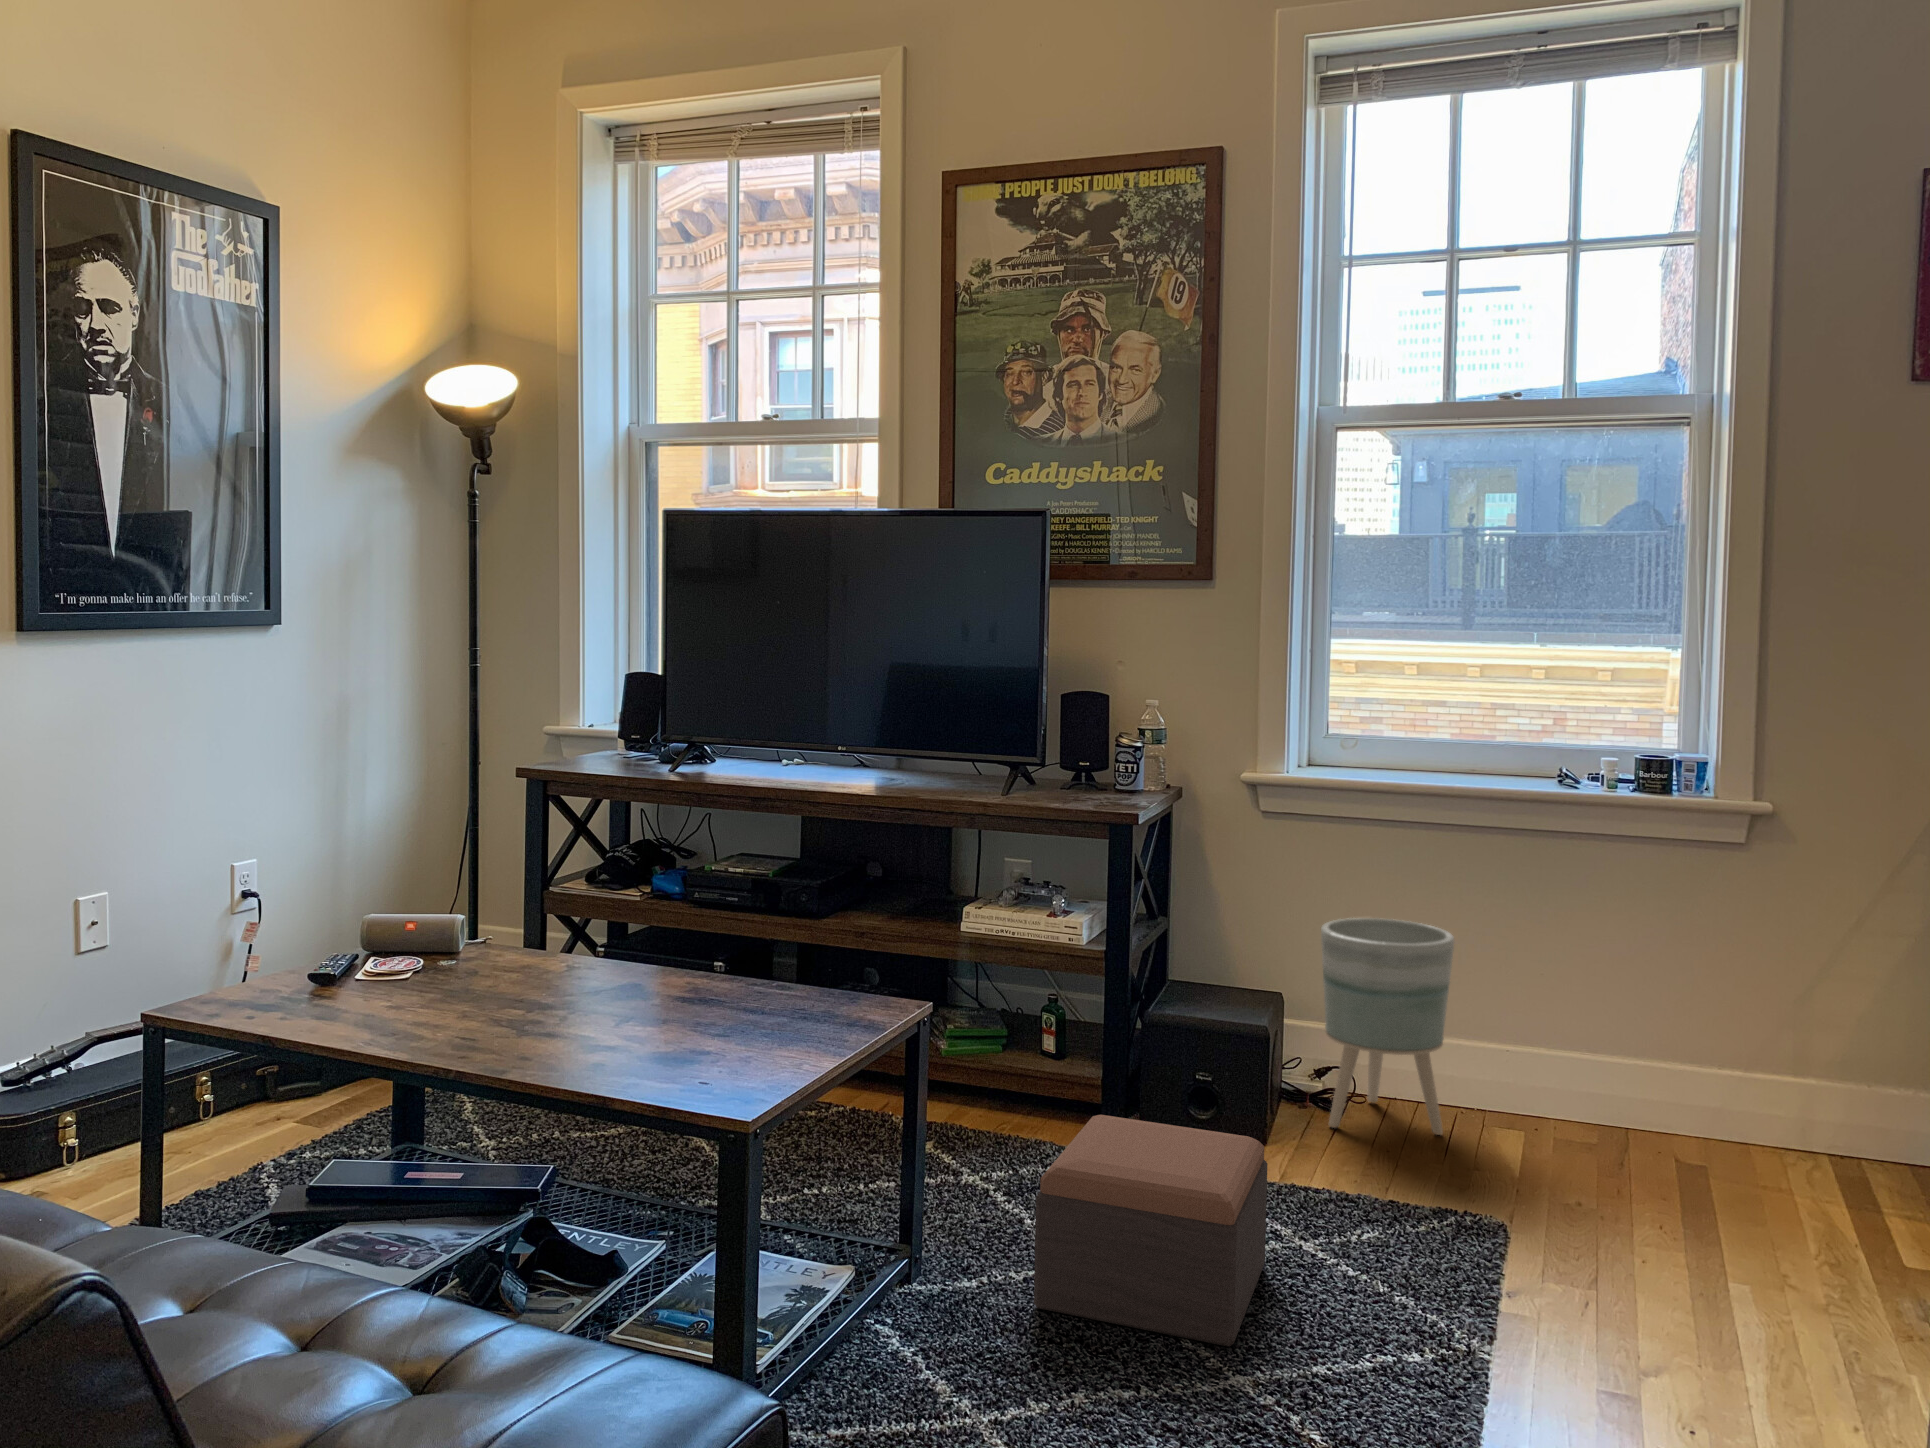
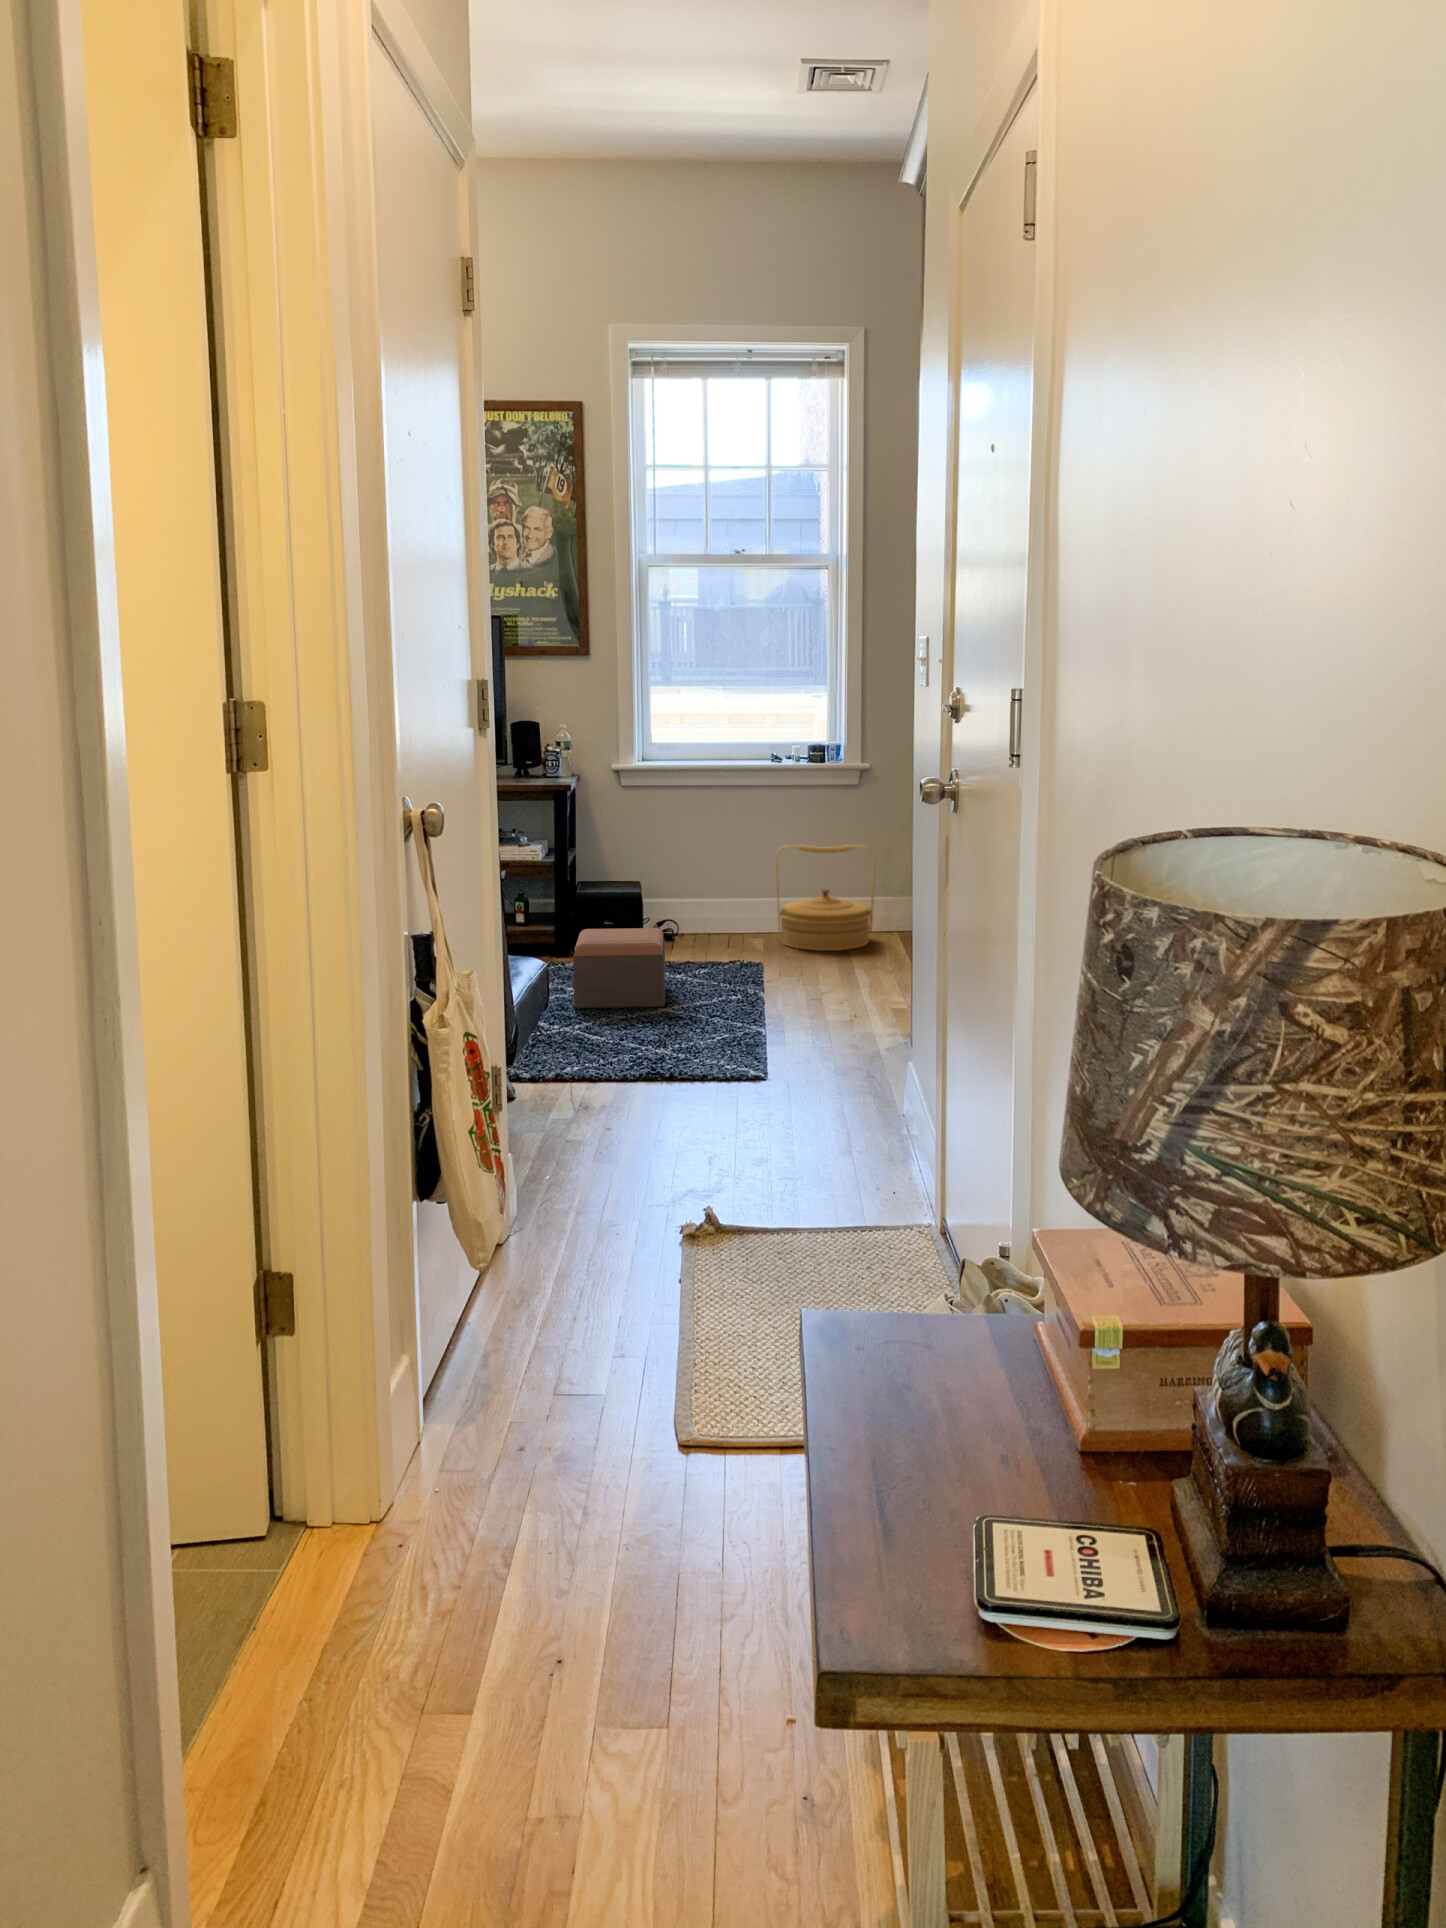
planter: present [1321,918,1454,1135] -> none [662,837,729,946]
woven basket: none [1551,958,1784,1202] -> present [775,845,876,951]

